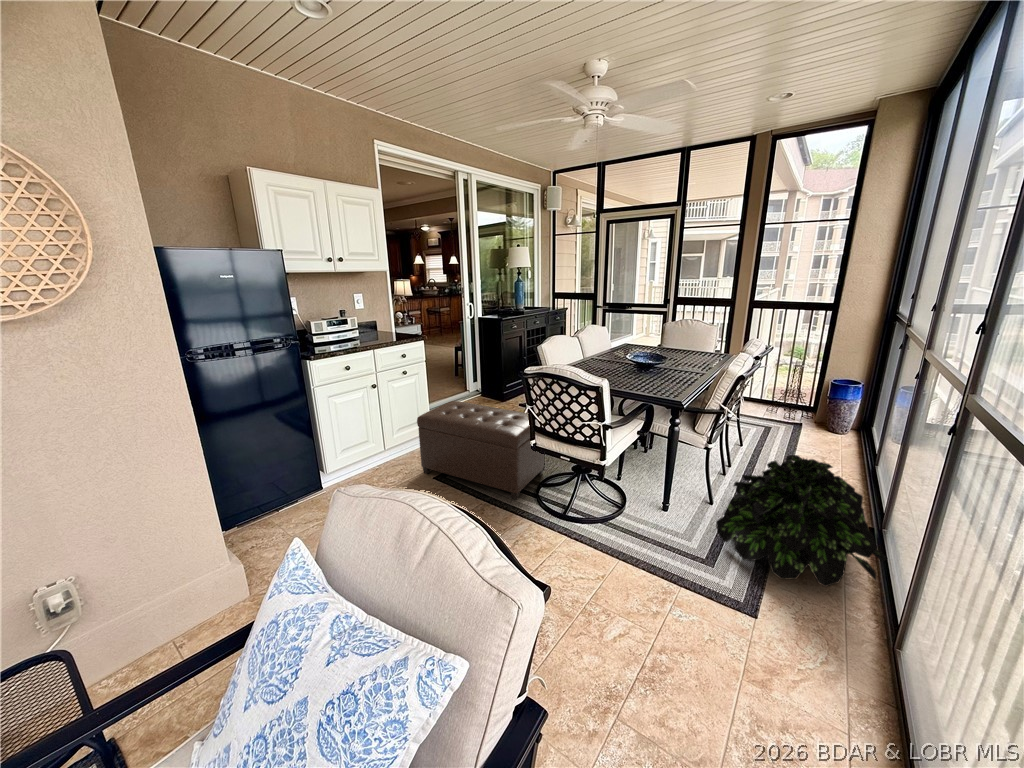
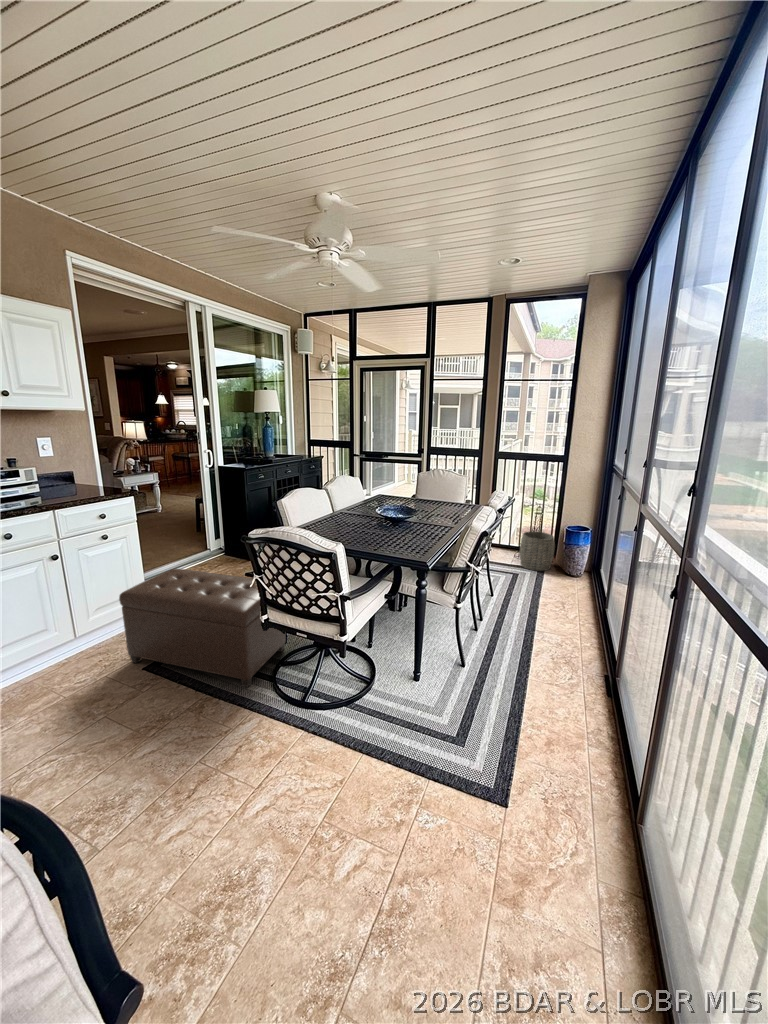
woven basket: none [773,384,815,424] -> present [520,531,555,571]
potted plant: present [716,455,887,587] -> none [466,615,624,757]

